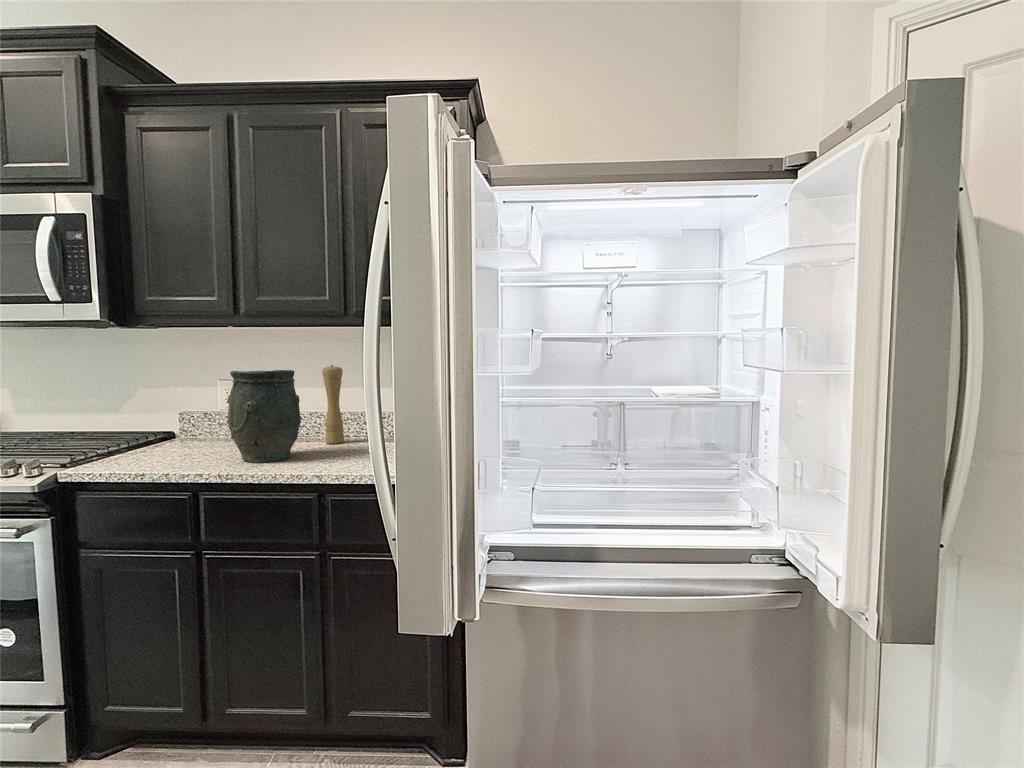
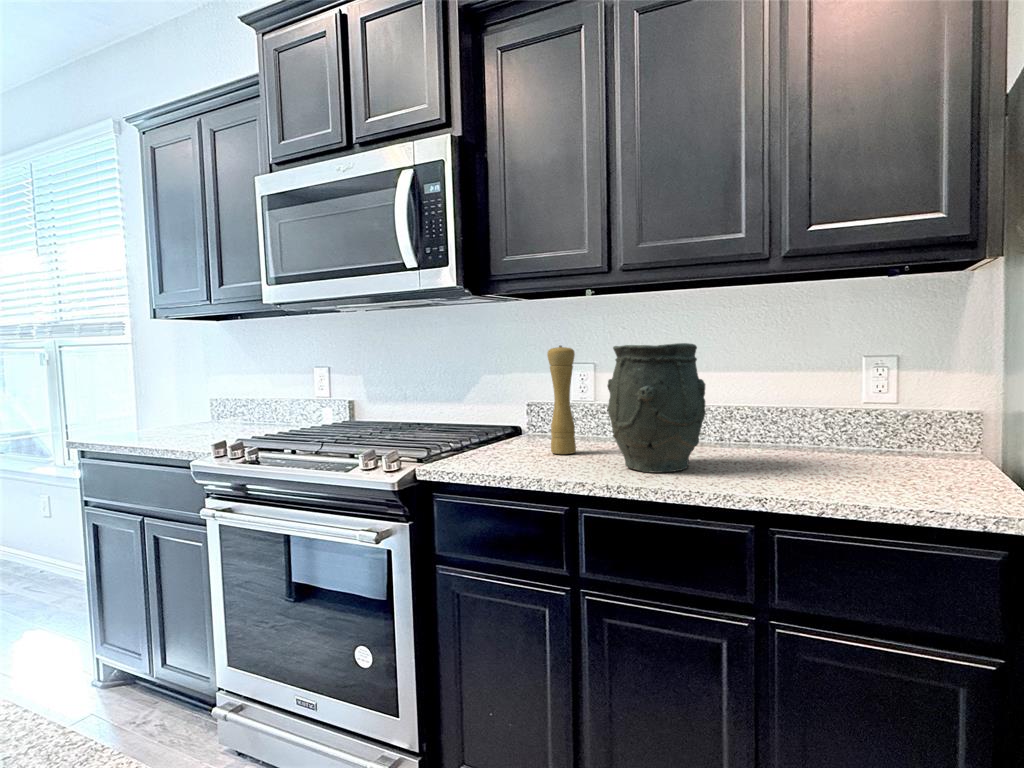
pepper mill: present [322,365,344,444] -> present [547,346,576,454]

